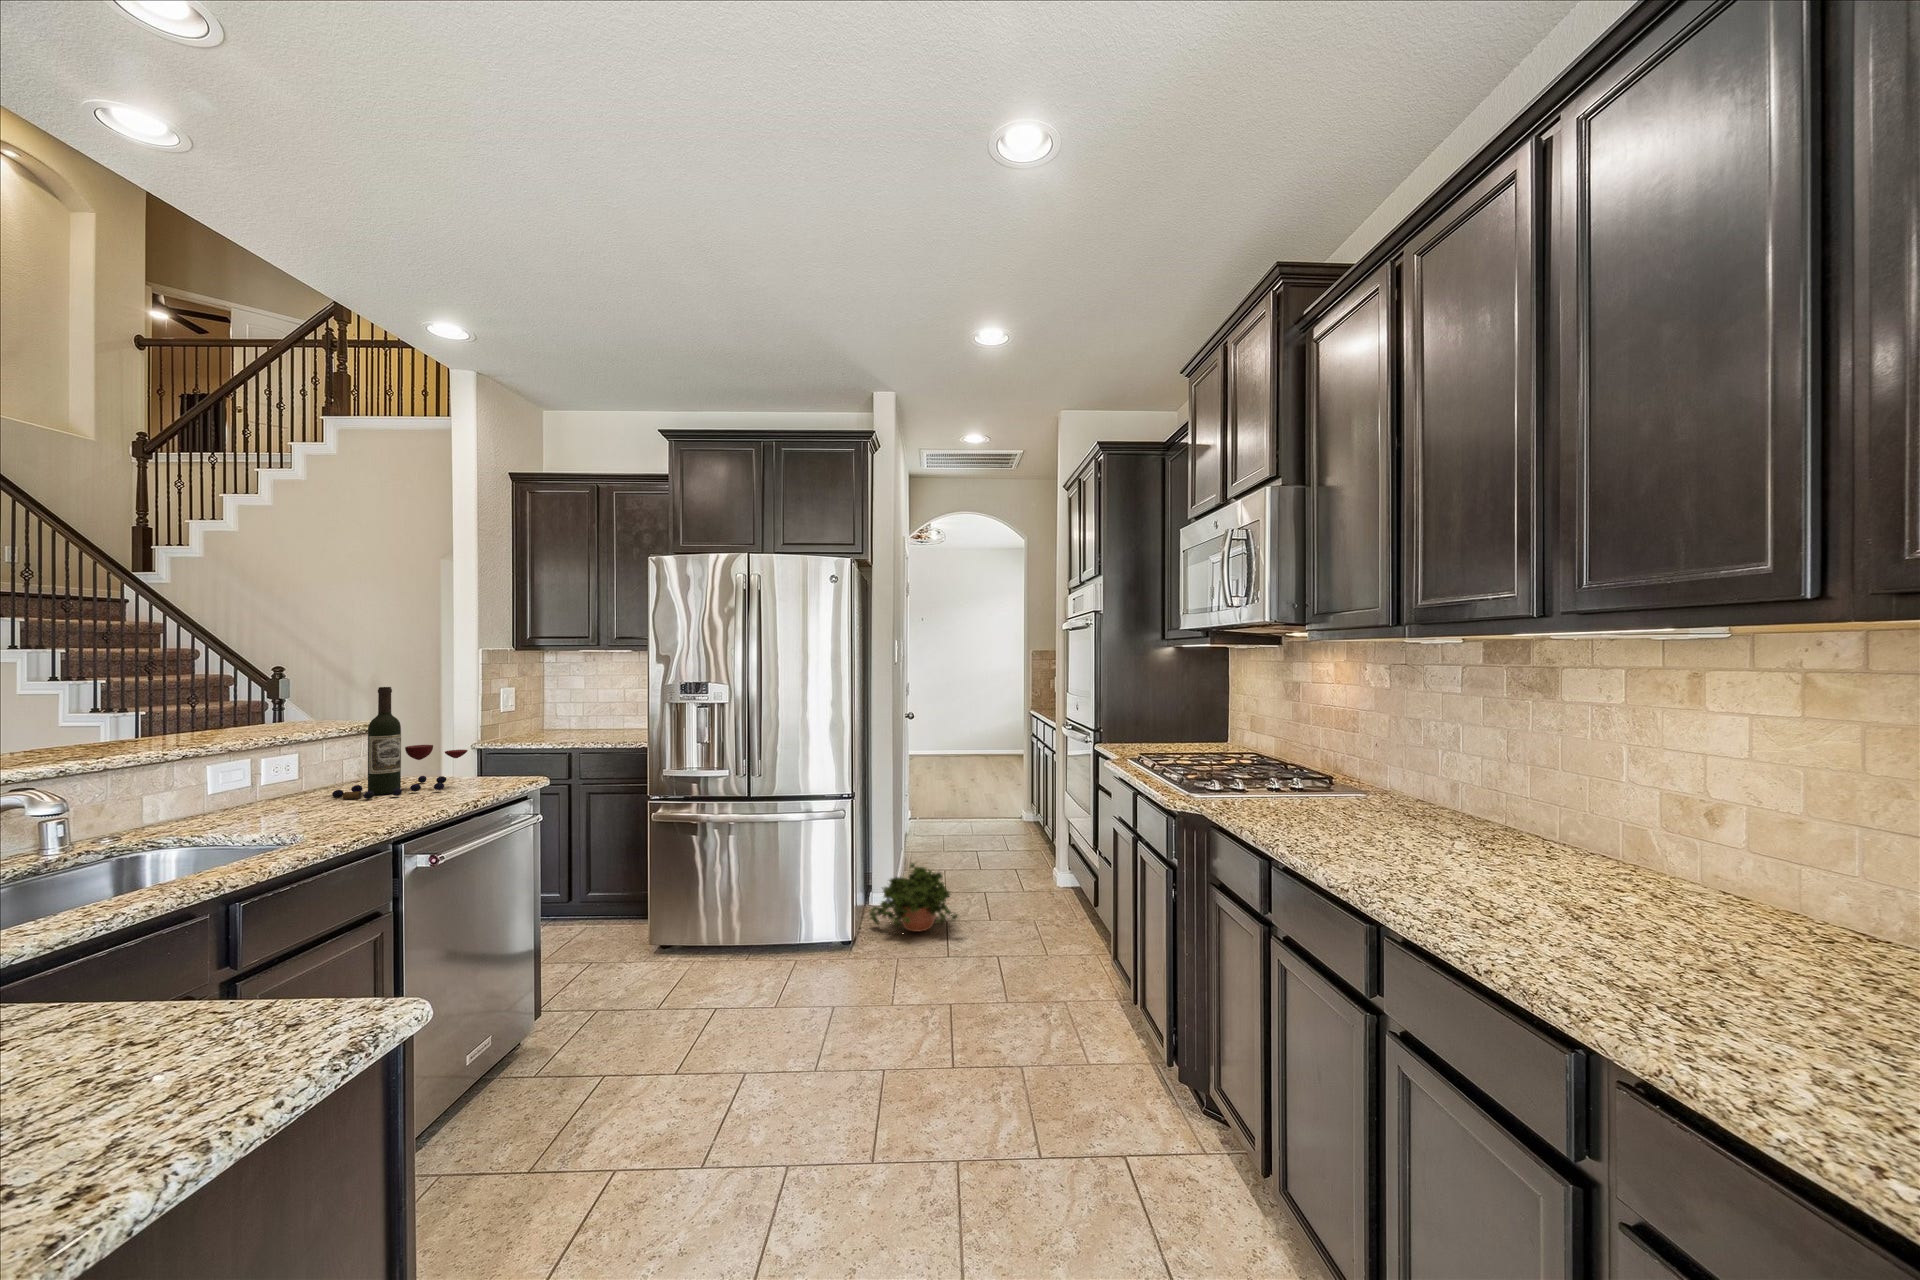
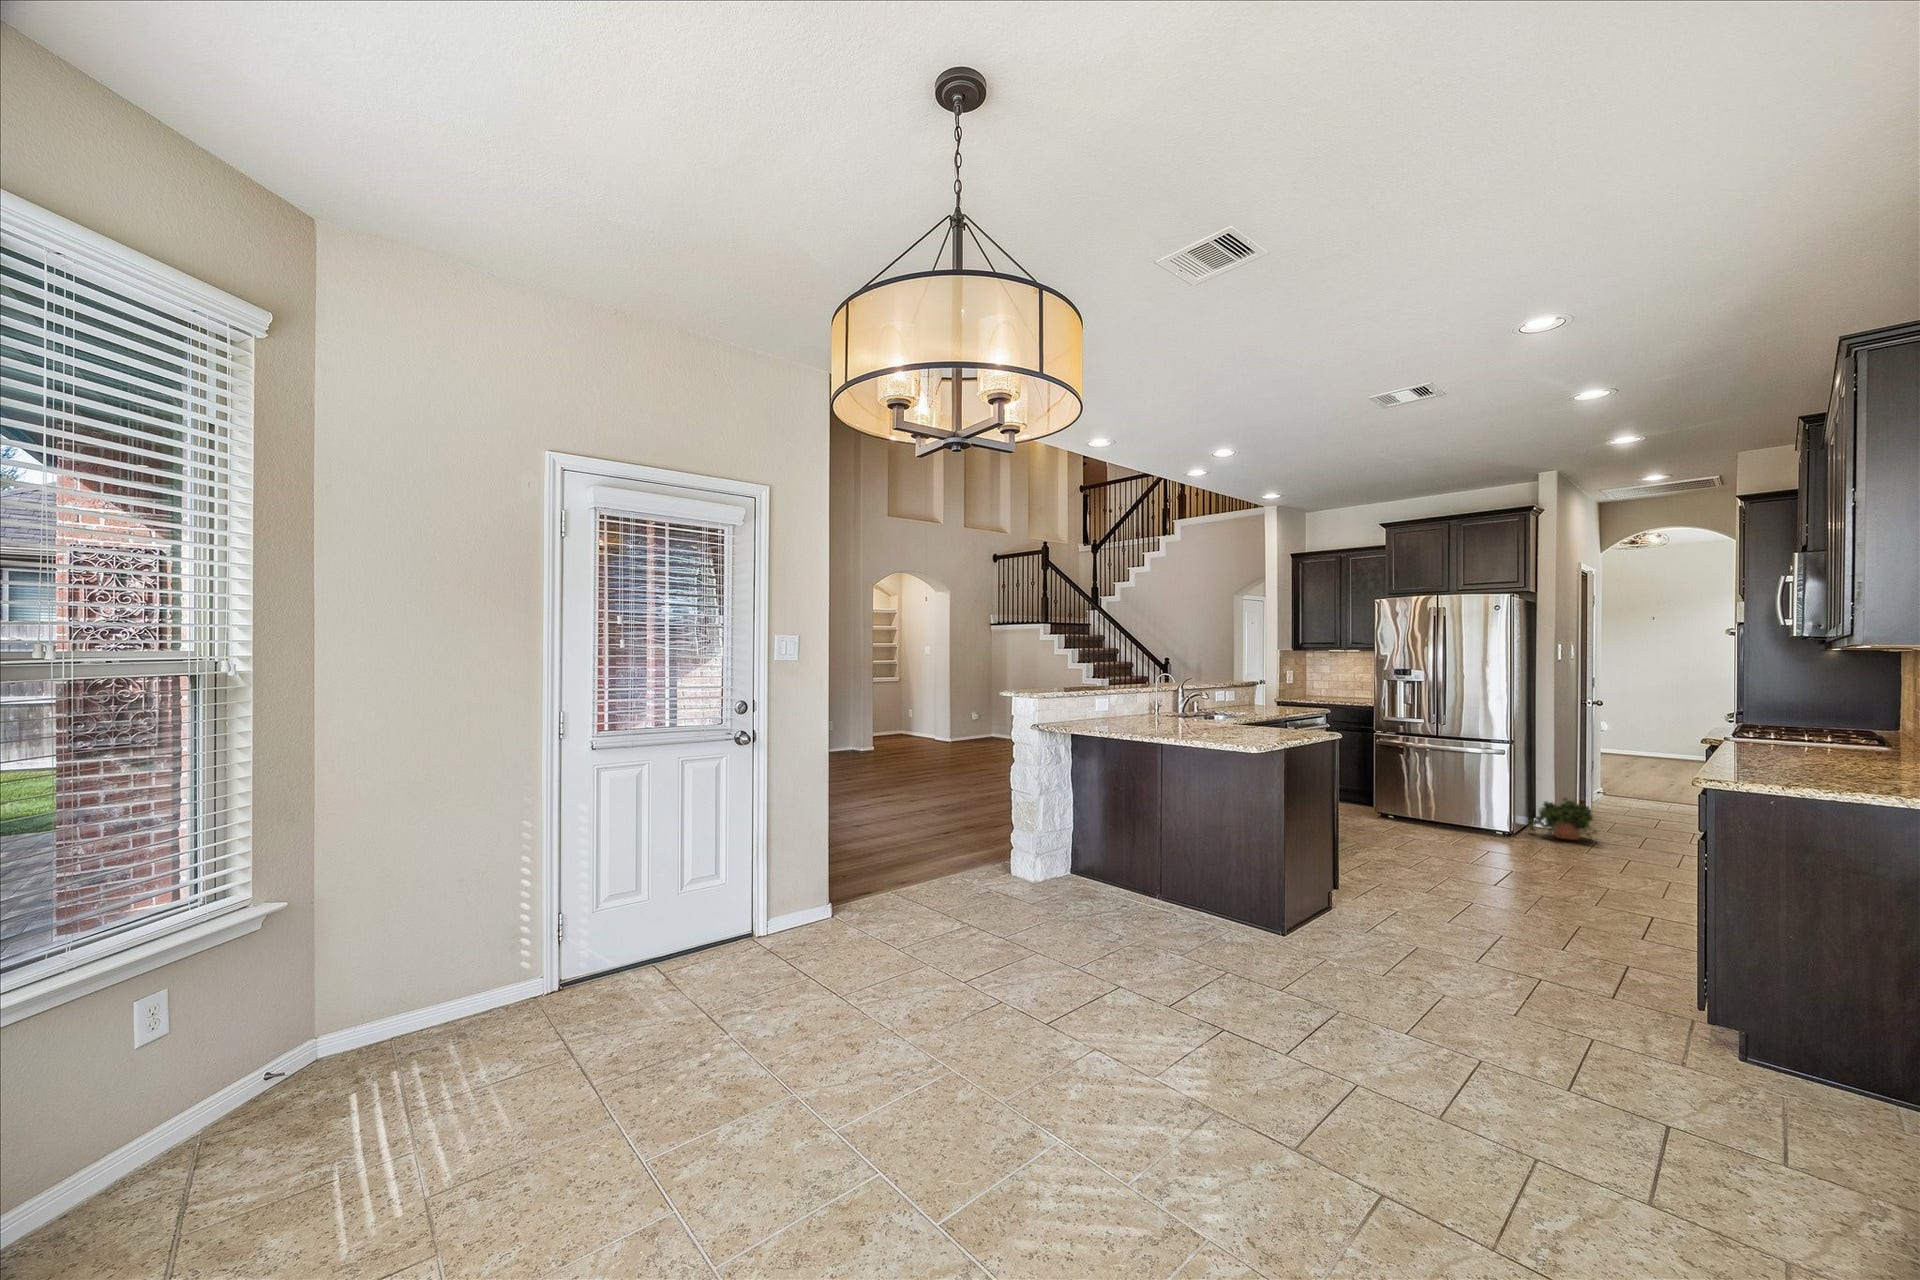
wine bottle: present [332,687,467,799] -> none [1254,665,1301,708]

